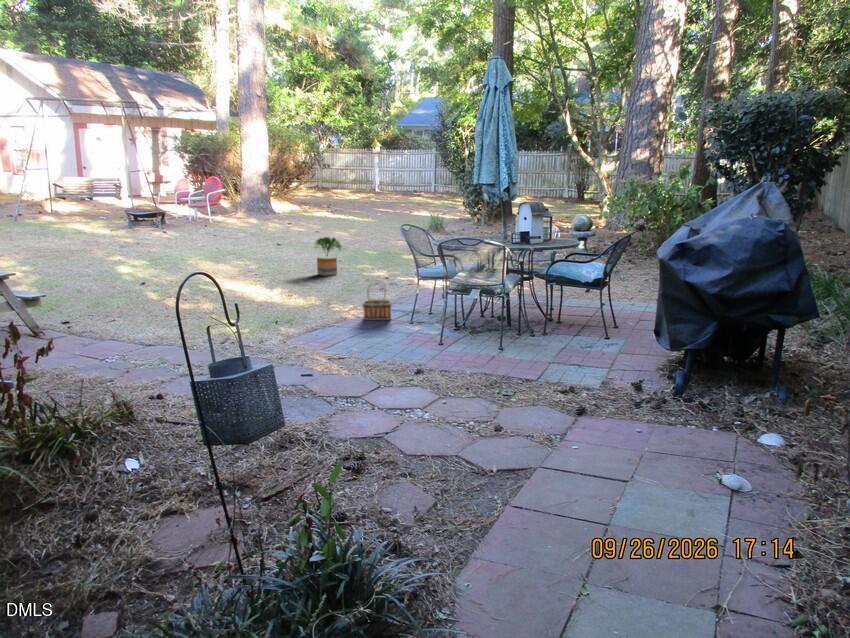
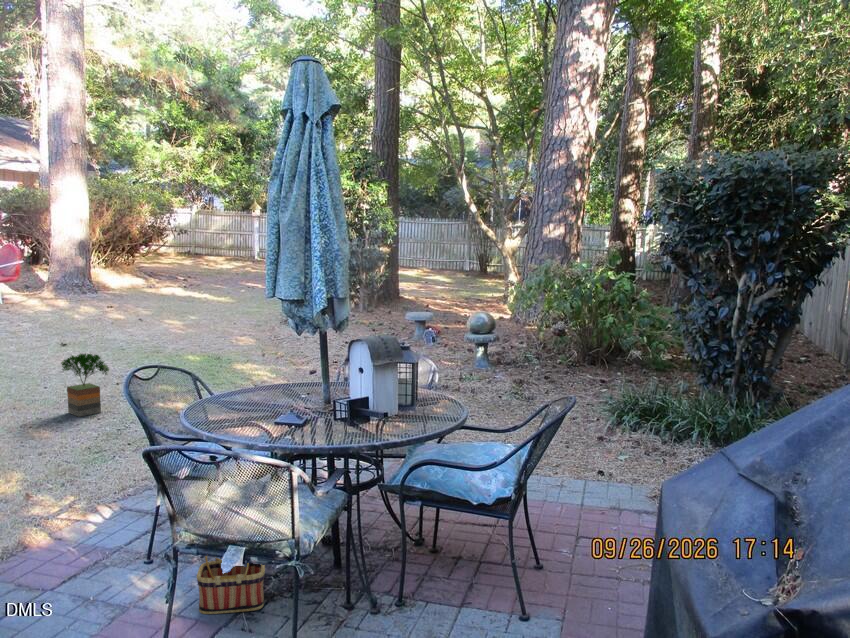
basket: present [363,281,391,320] -> present [197,556,265,614]

